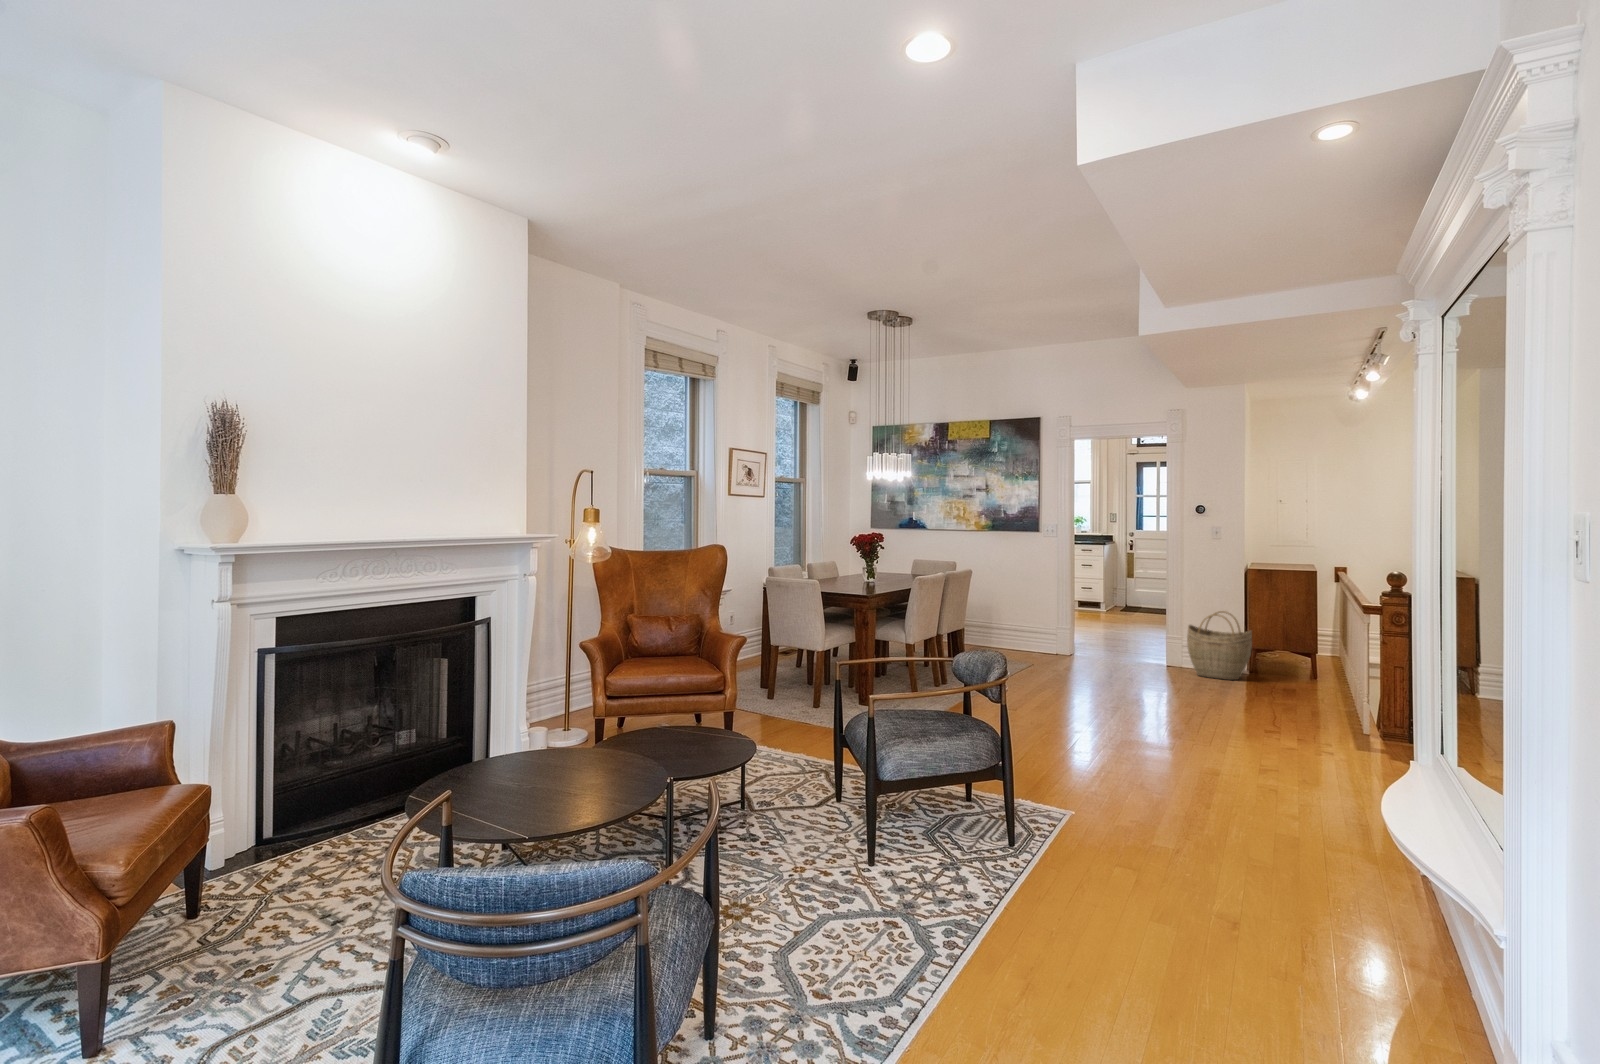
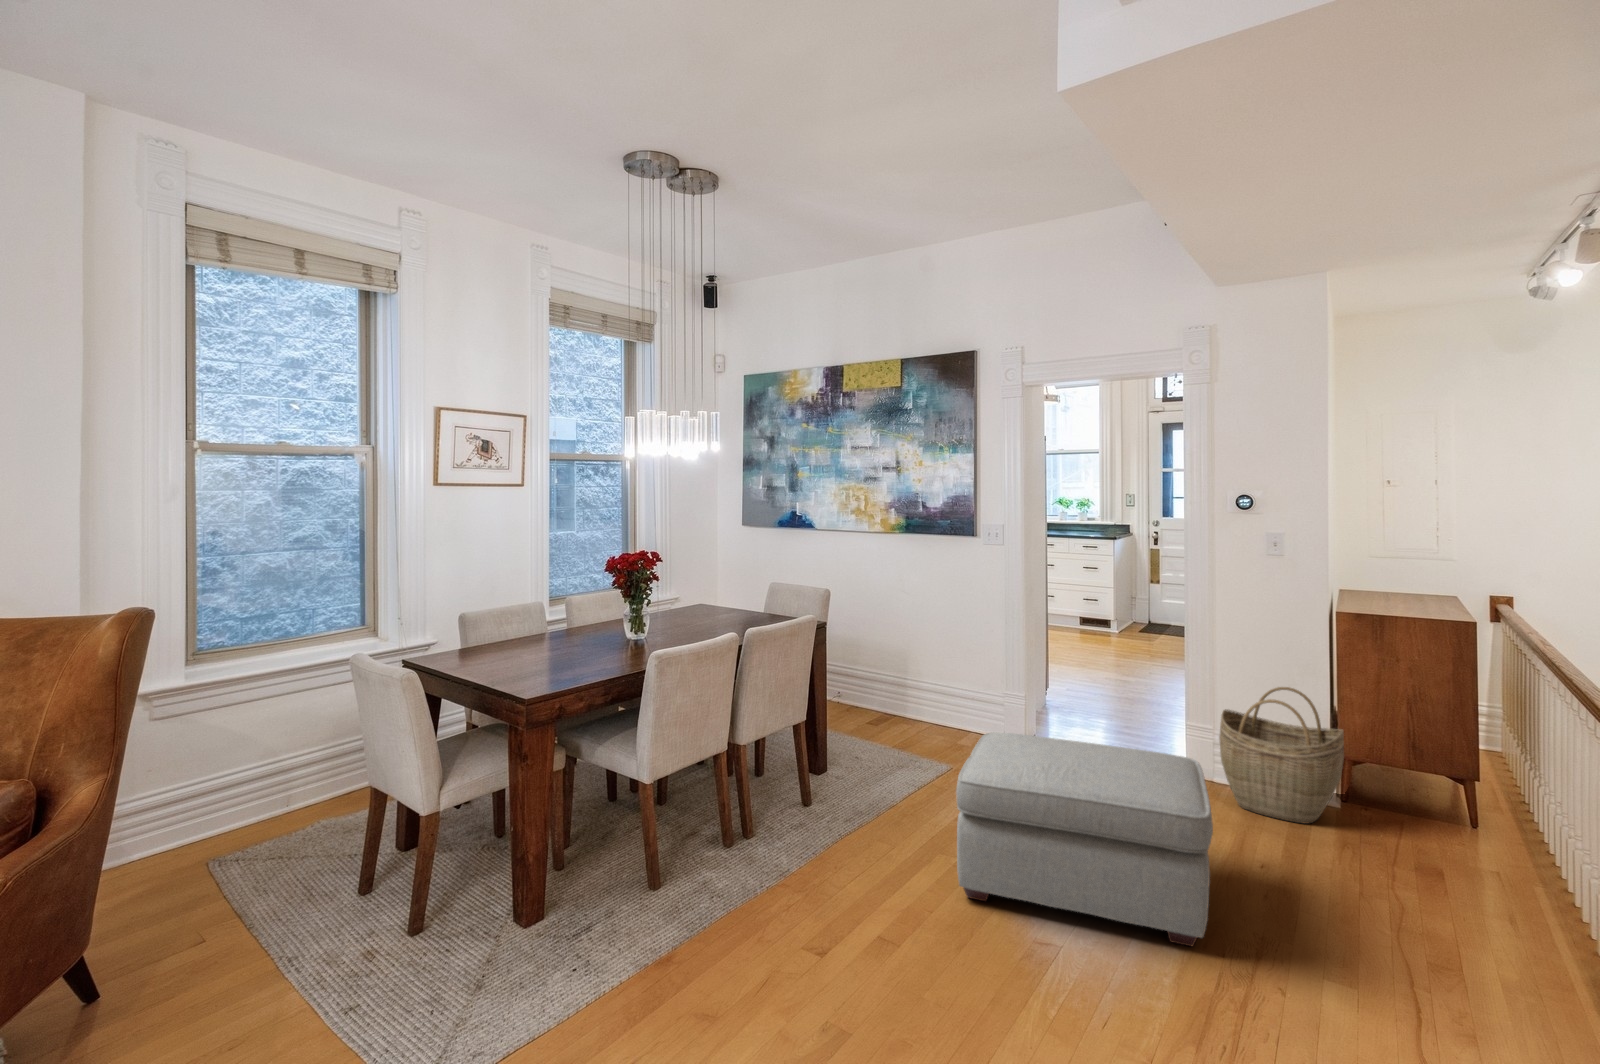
ottoman: none [1067,627,1190,708] -> present [956,733,1213,947]

